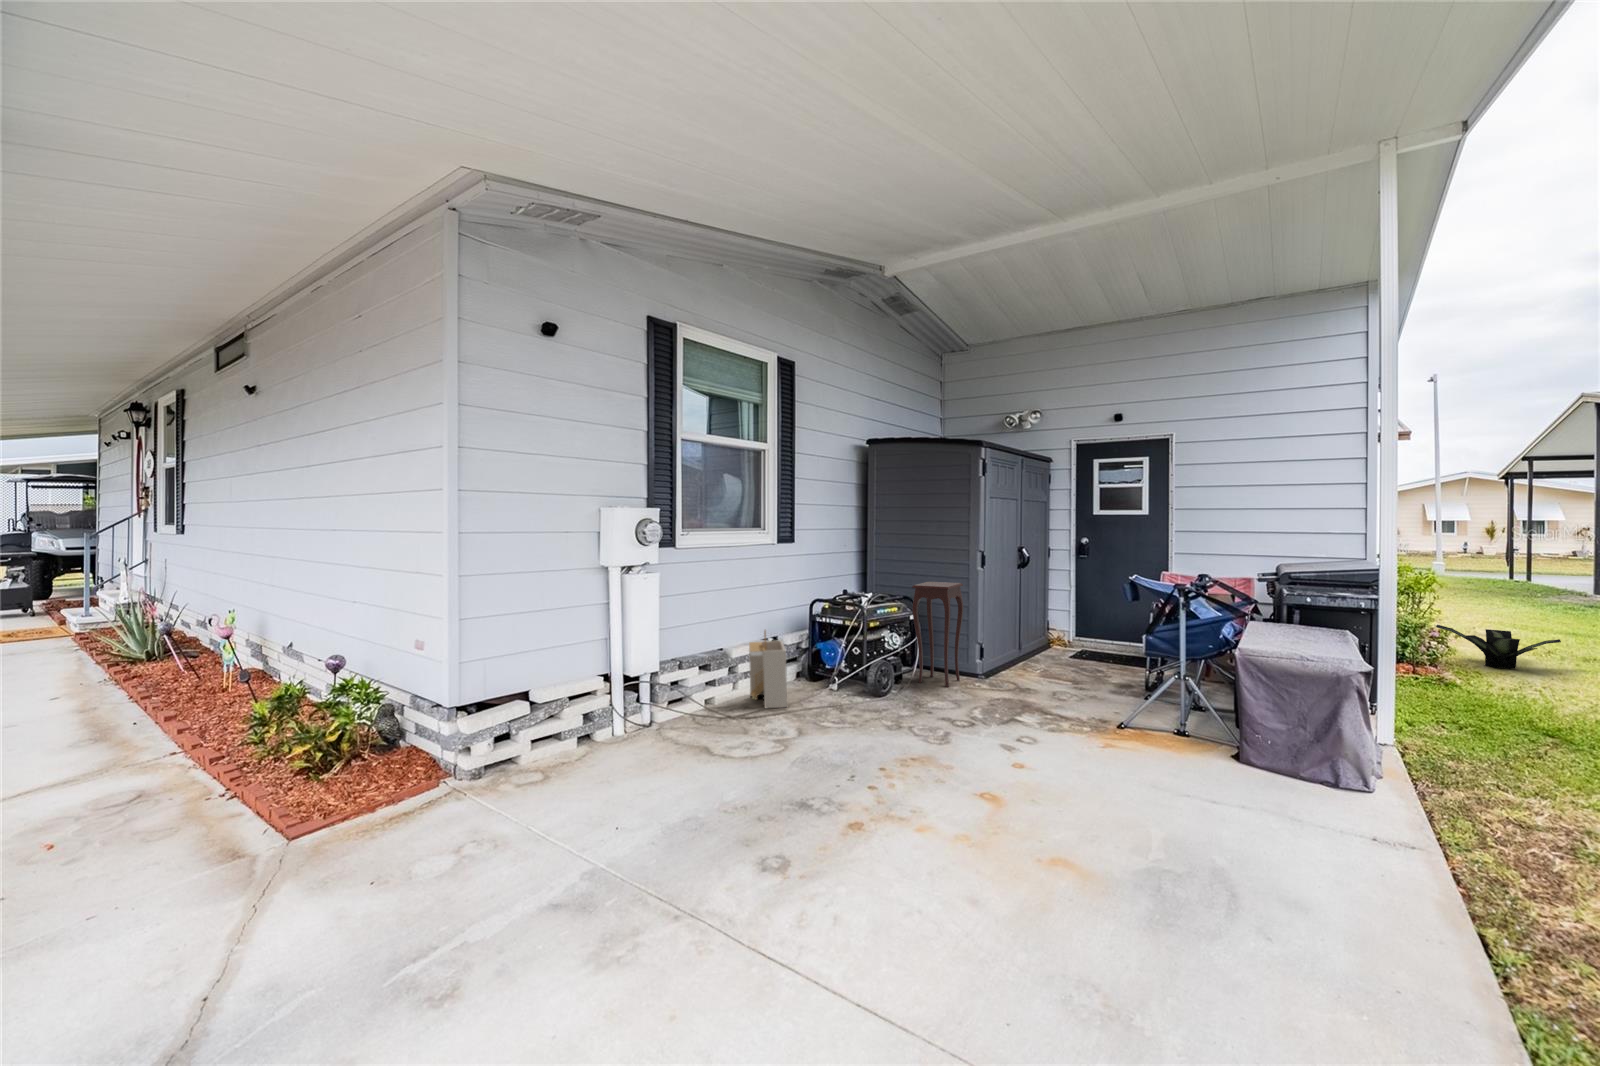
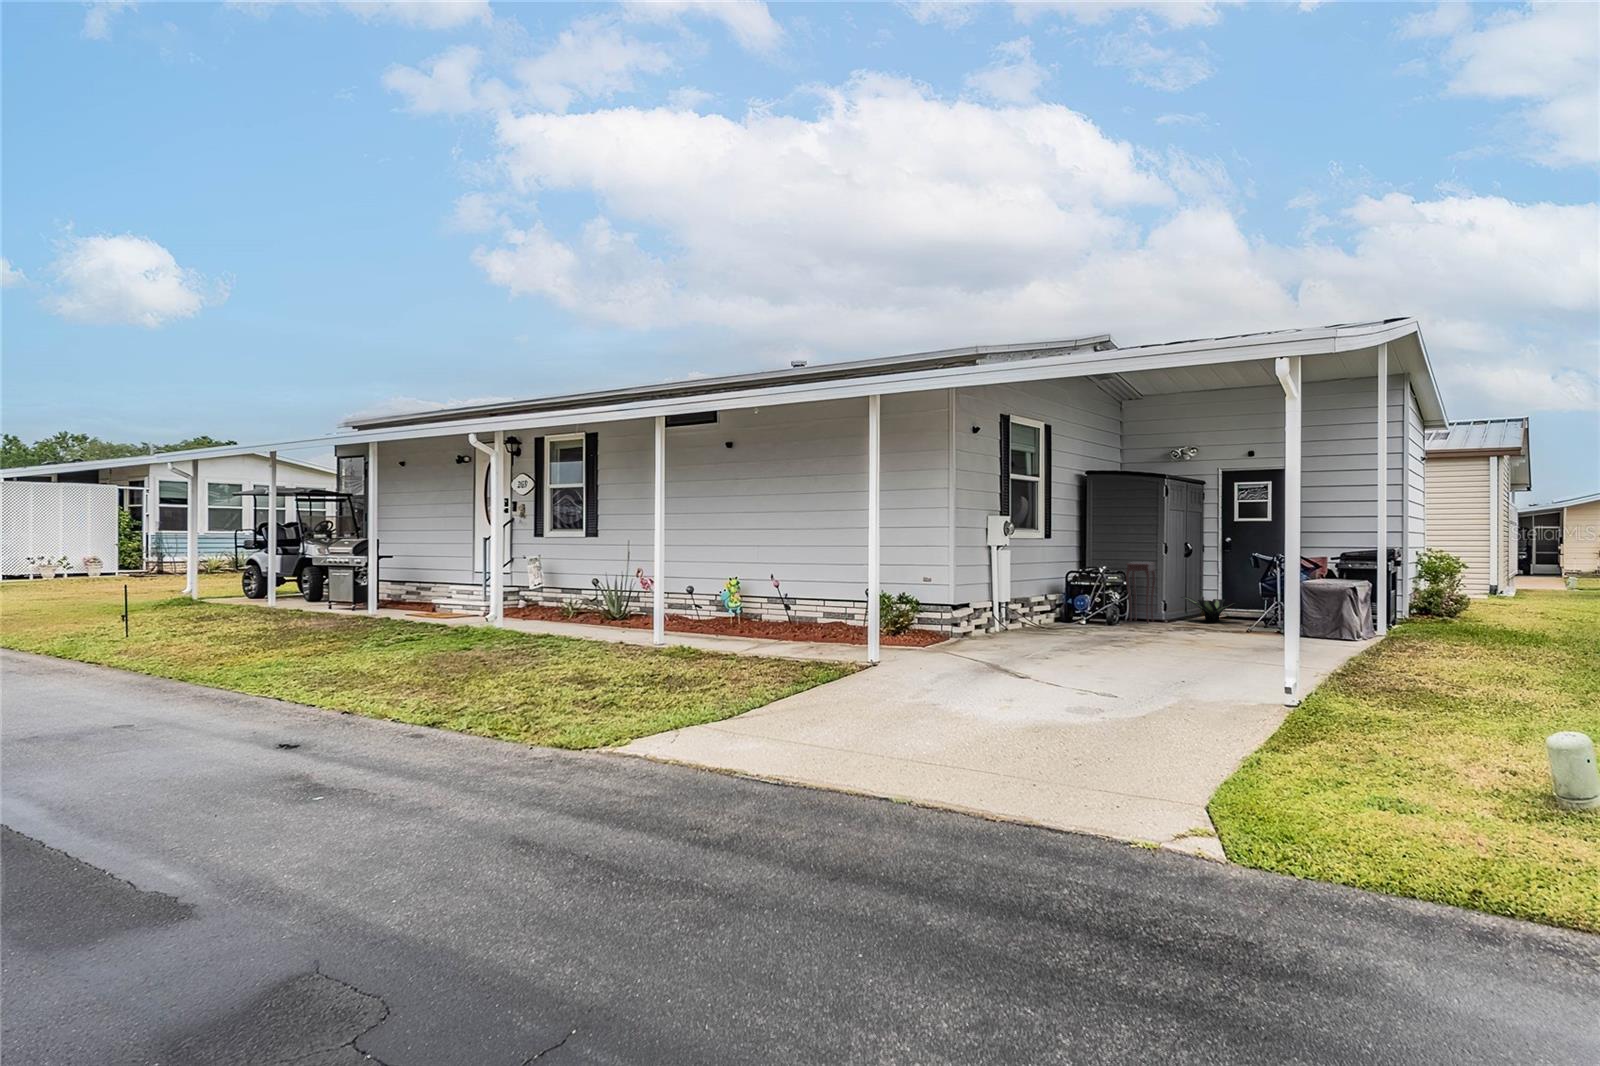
potted plant: present [1436,625,1561,669] -> present [1181,597,1232,622]
storage bin: present [749,631,787,708] -> none [1036,585,1065,627]

